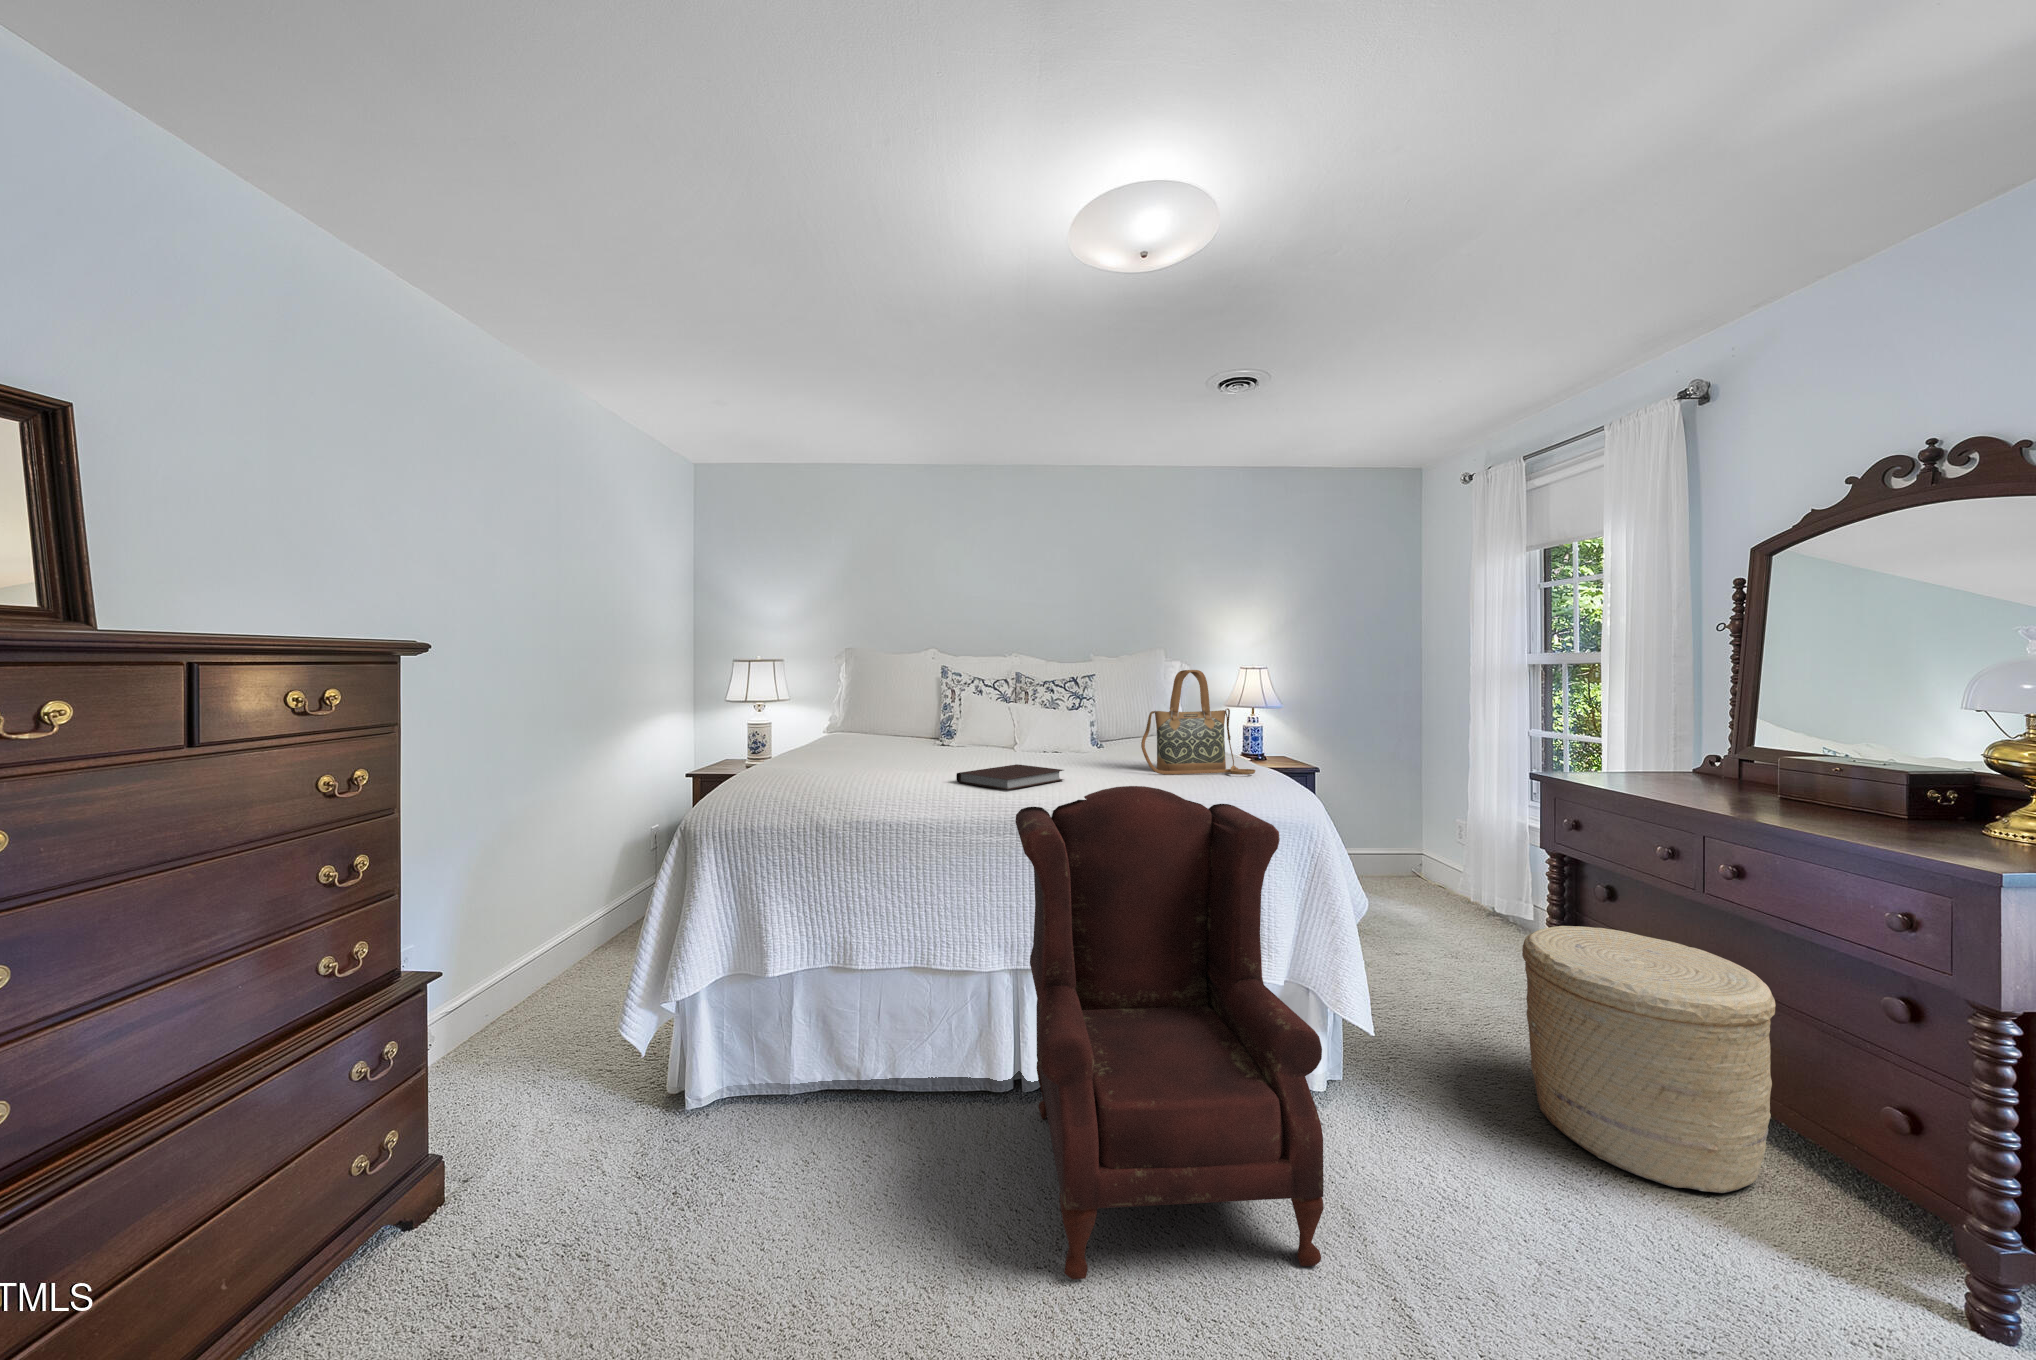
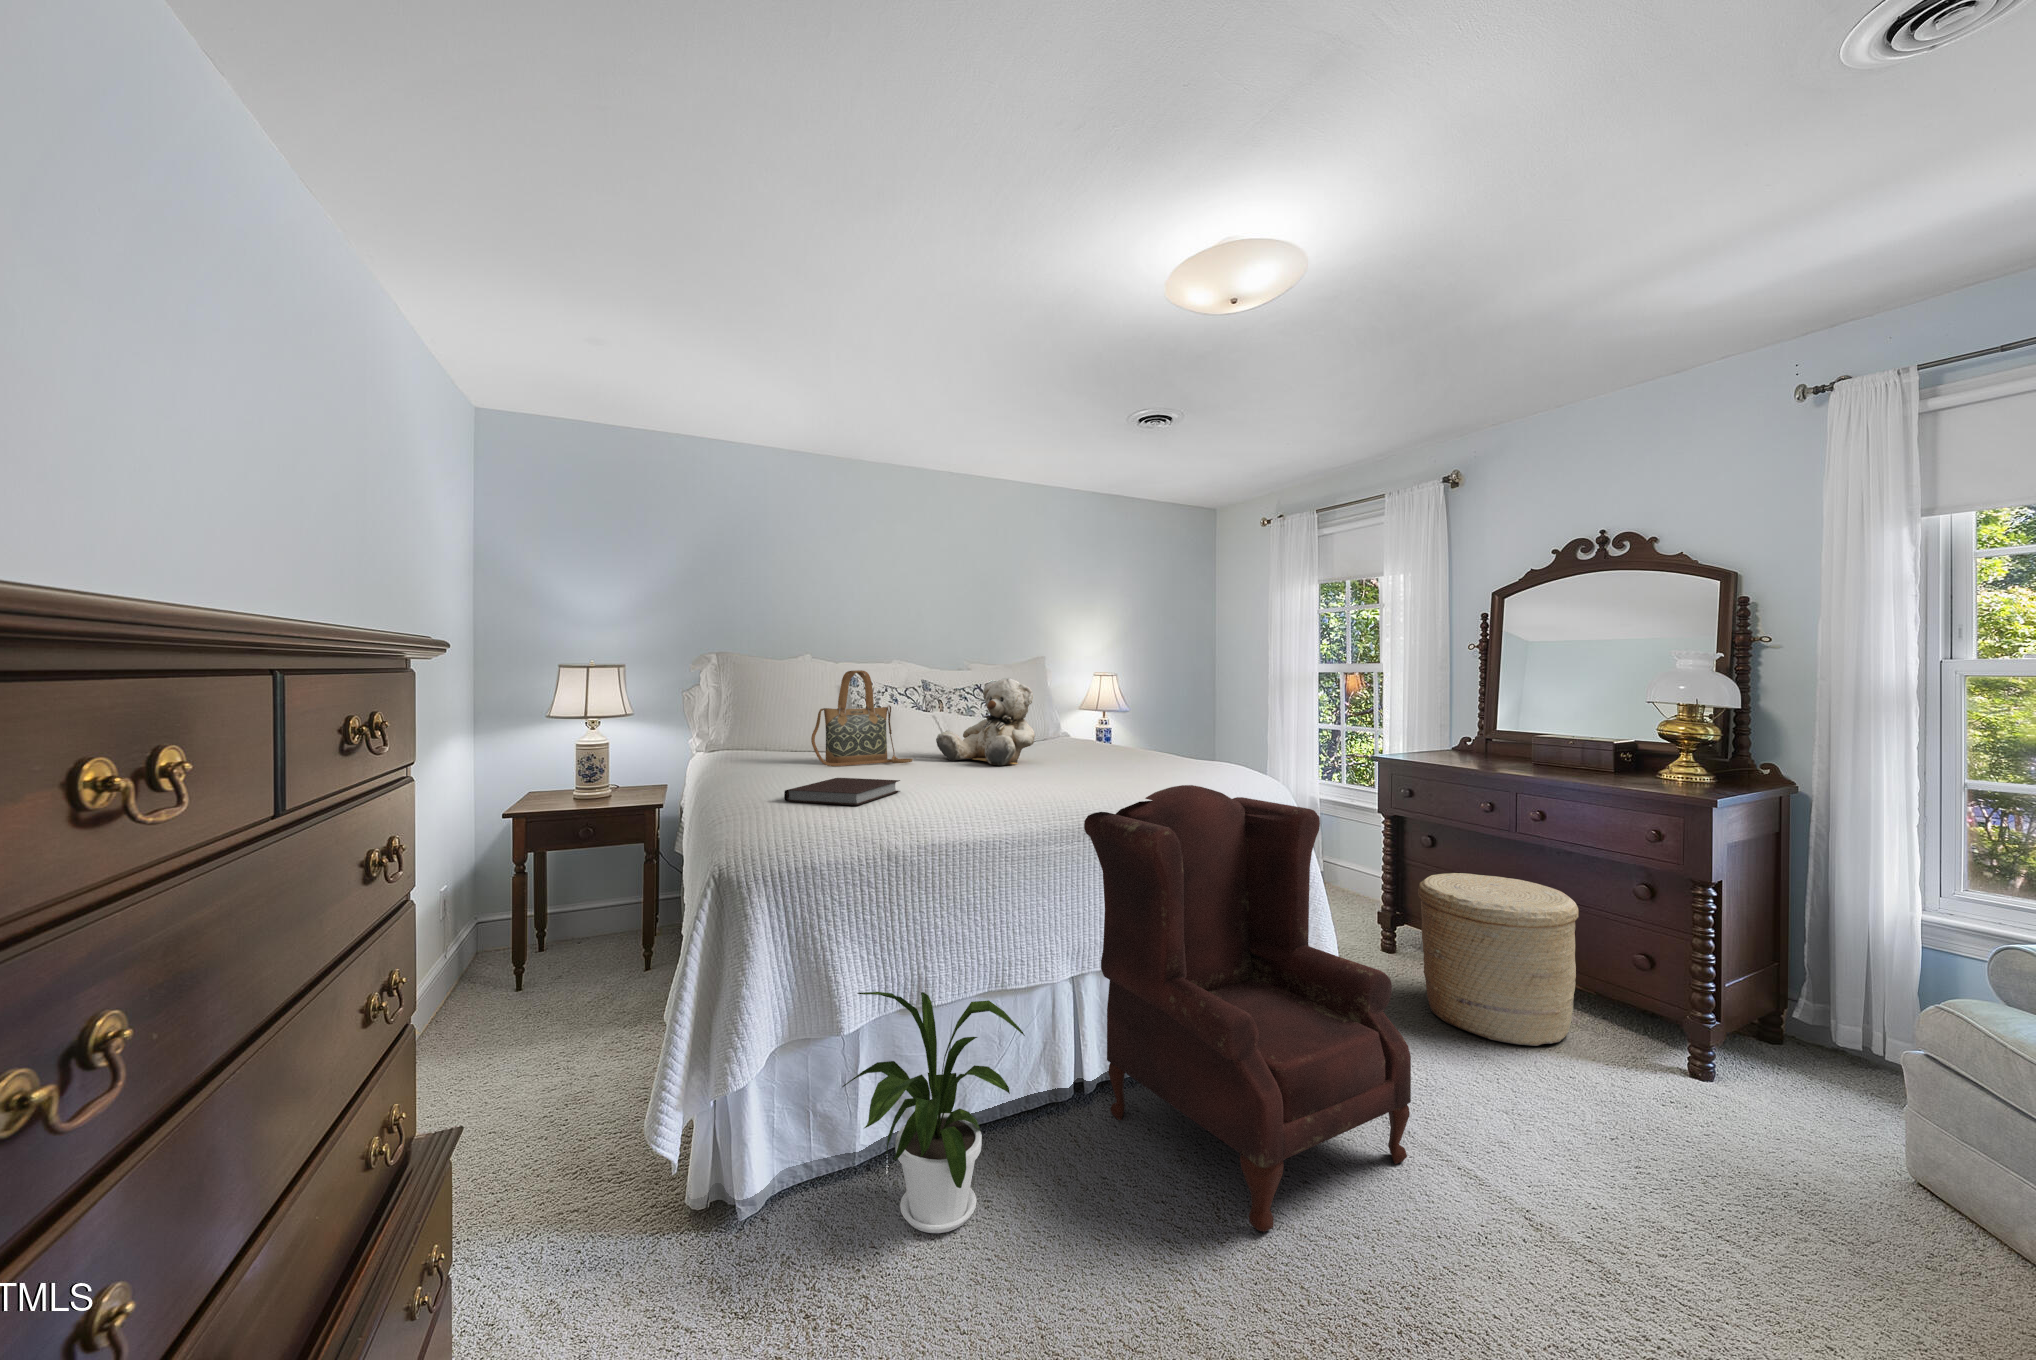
handbag: present [1141,670,1255,775] -> present [811,670,913,766]
teddy bear: none [1006,673,1094,757] -> present [936,678,1035,766]
notebook: present [956,764,1063,790] -> present [784,778,900,805]
house plant: none [695,942,880,1169] -> present [842,992,1025,1233]

